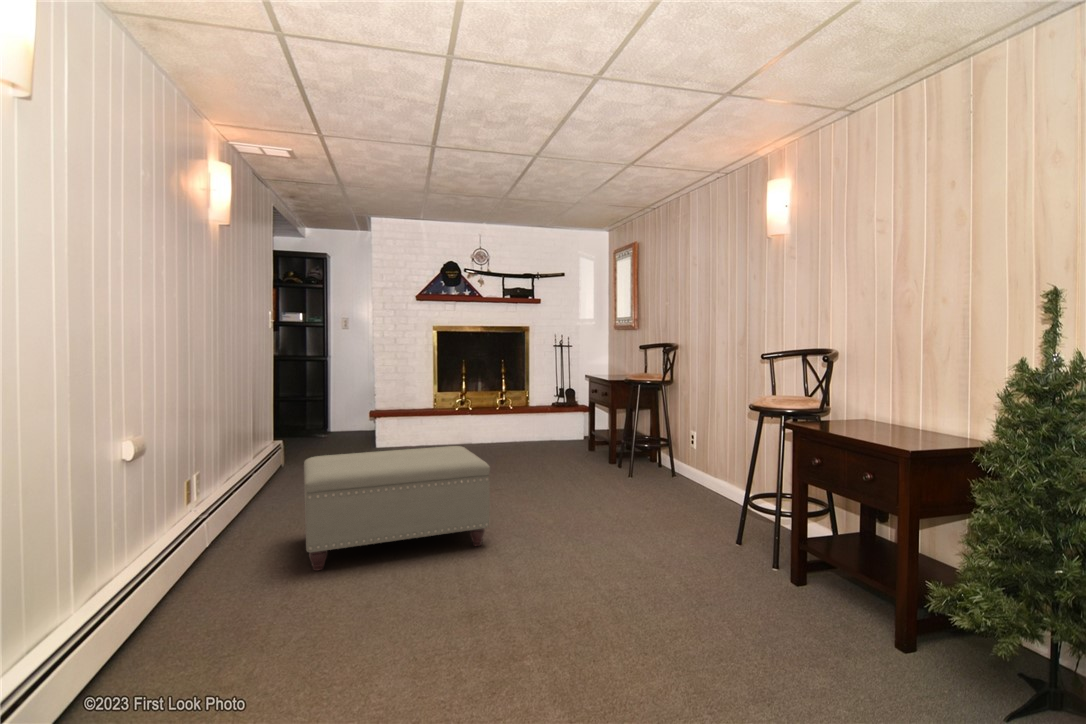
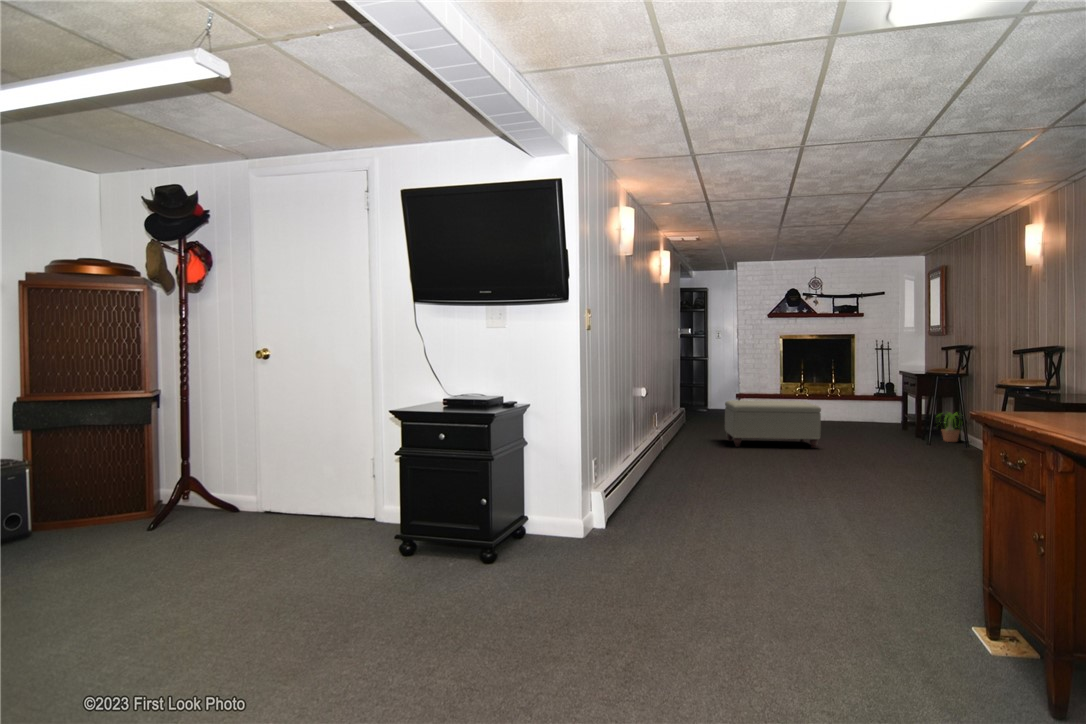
potted plant: none [639,439,691,485] -> present [939,413,960,442]

